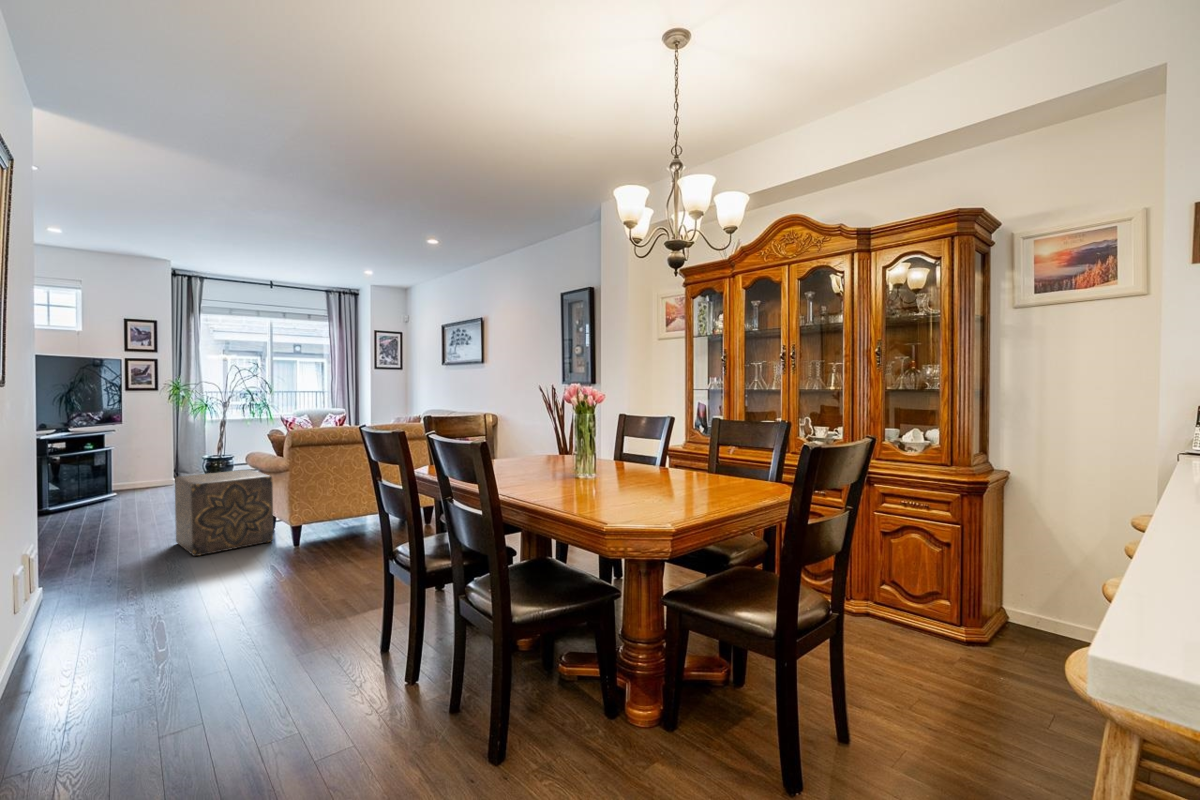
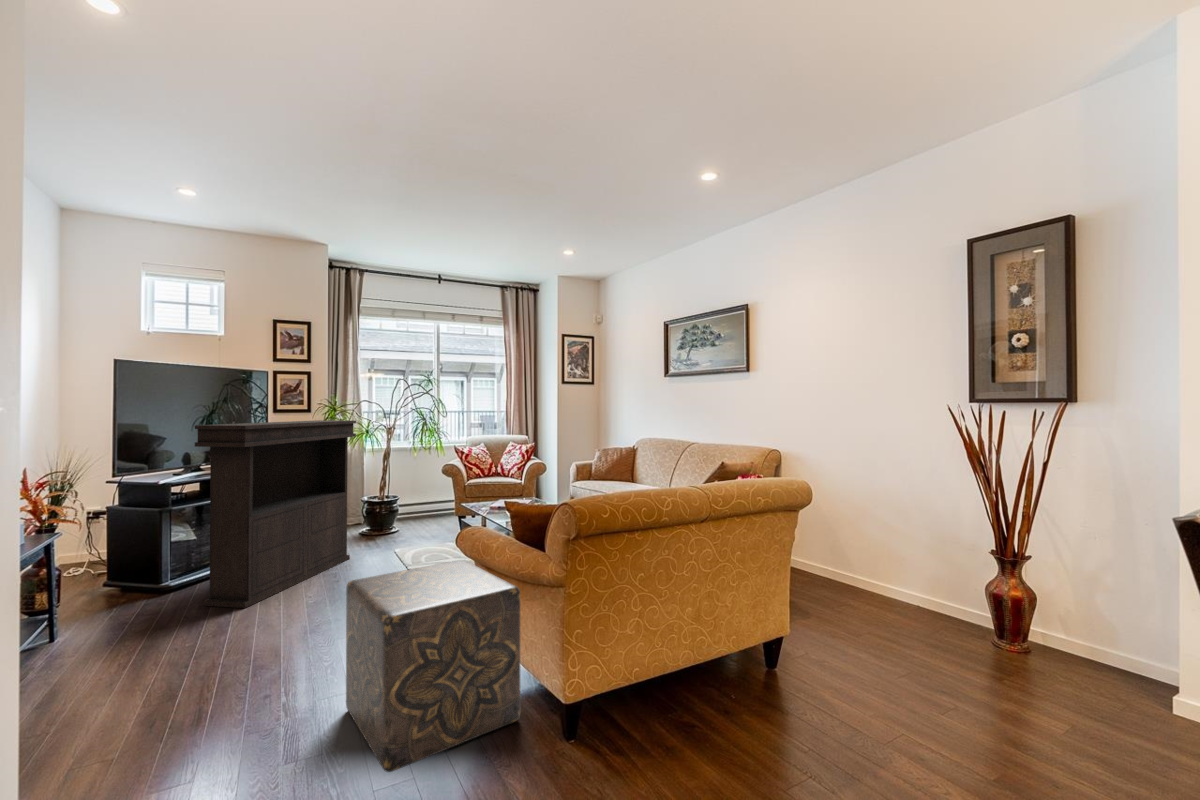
console table: none [68,396,193,516] -> present [195,420,356,608]

